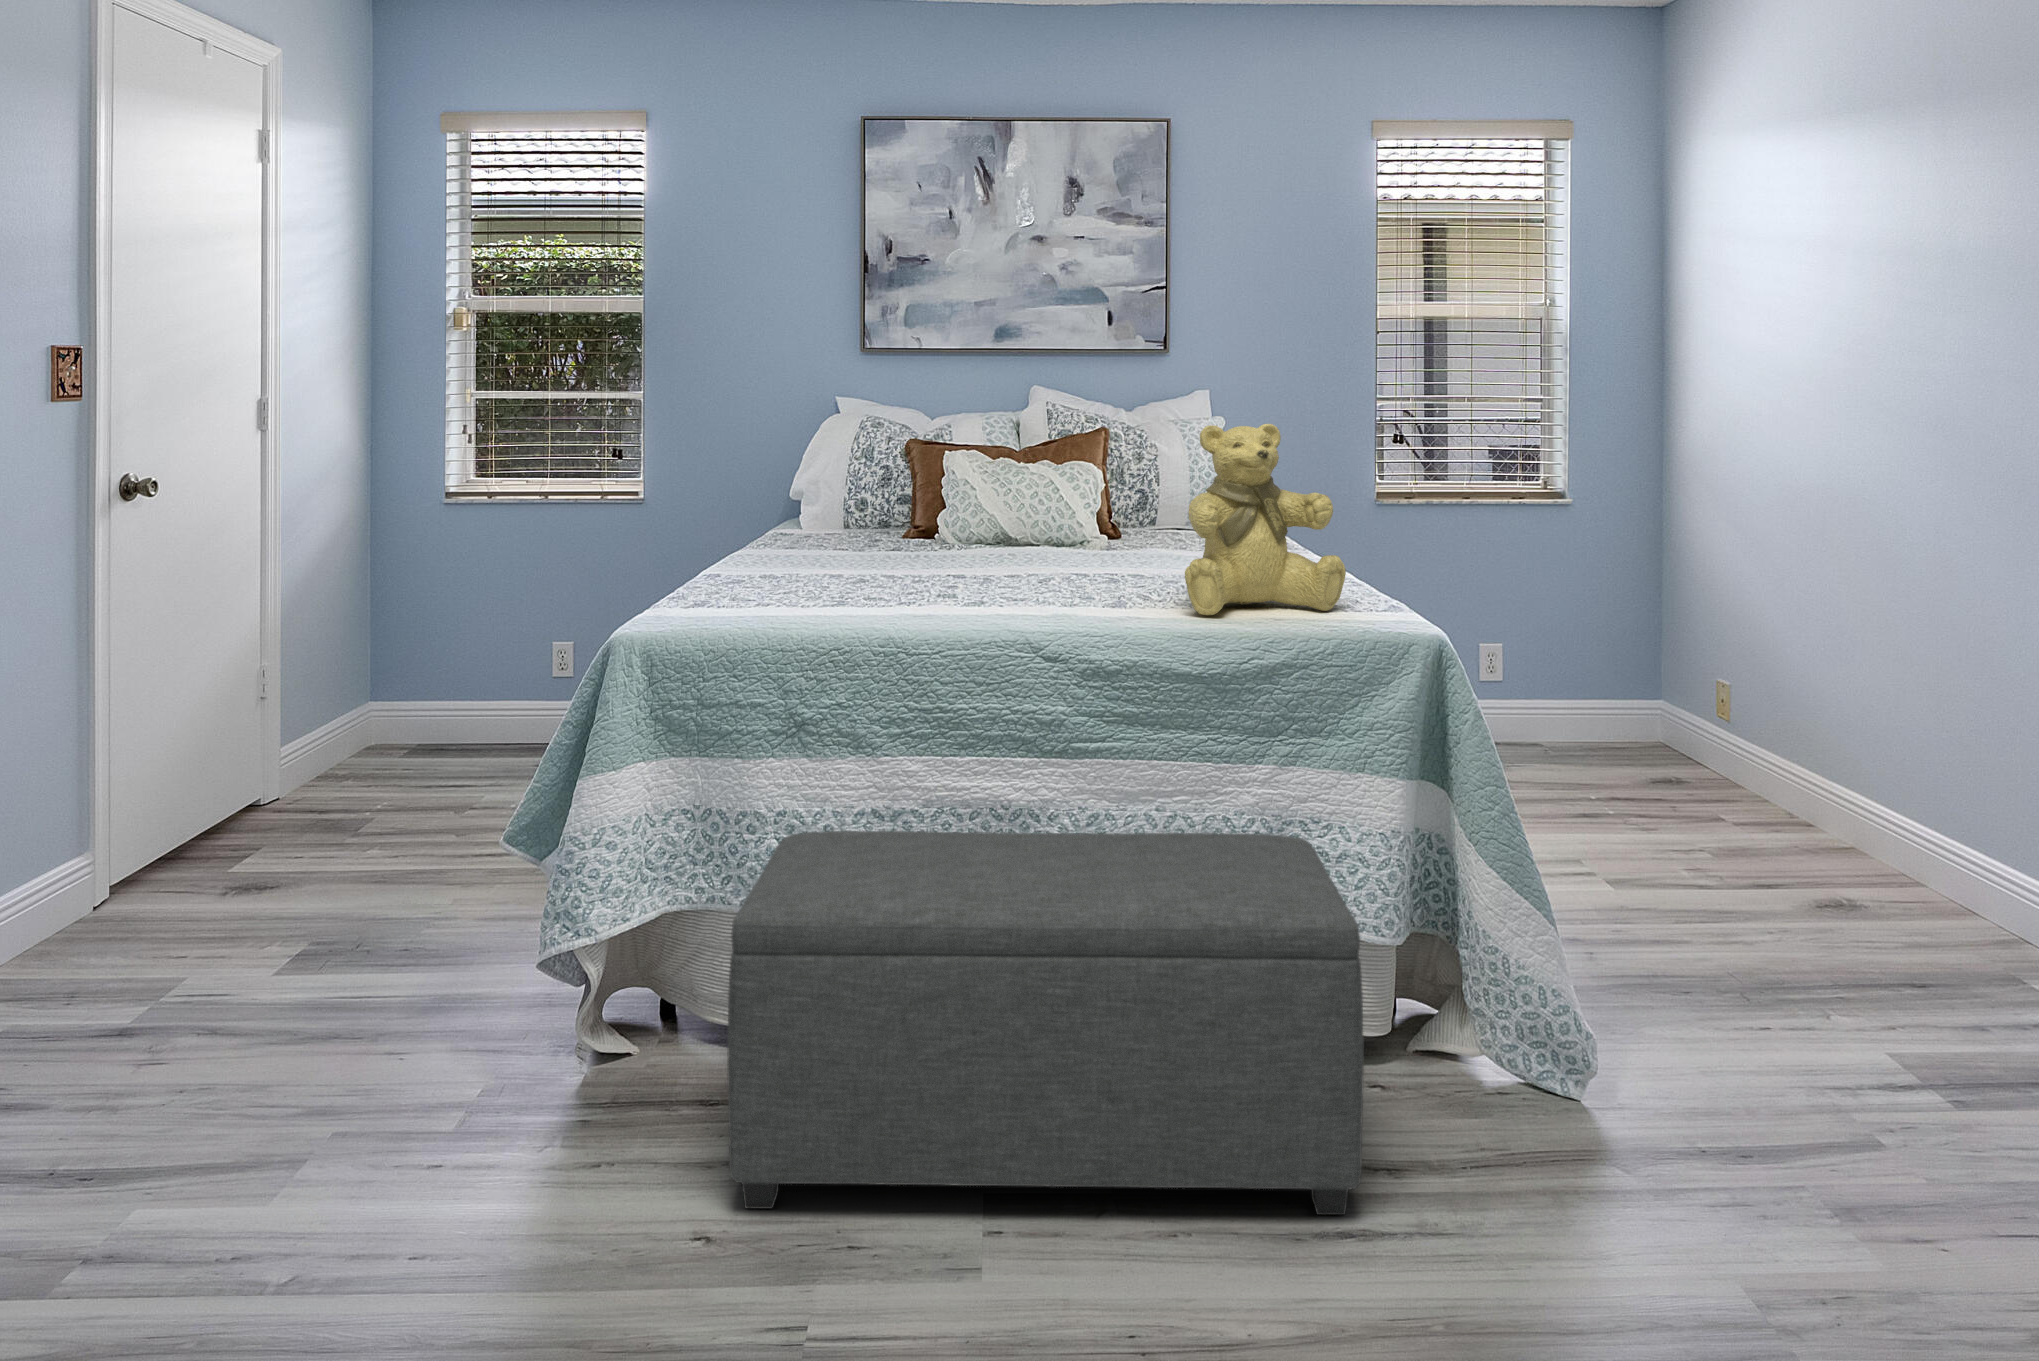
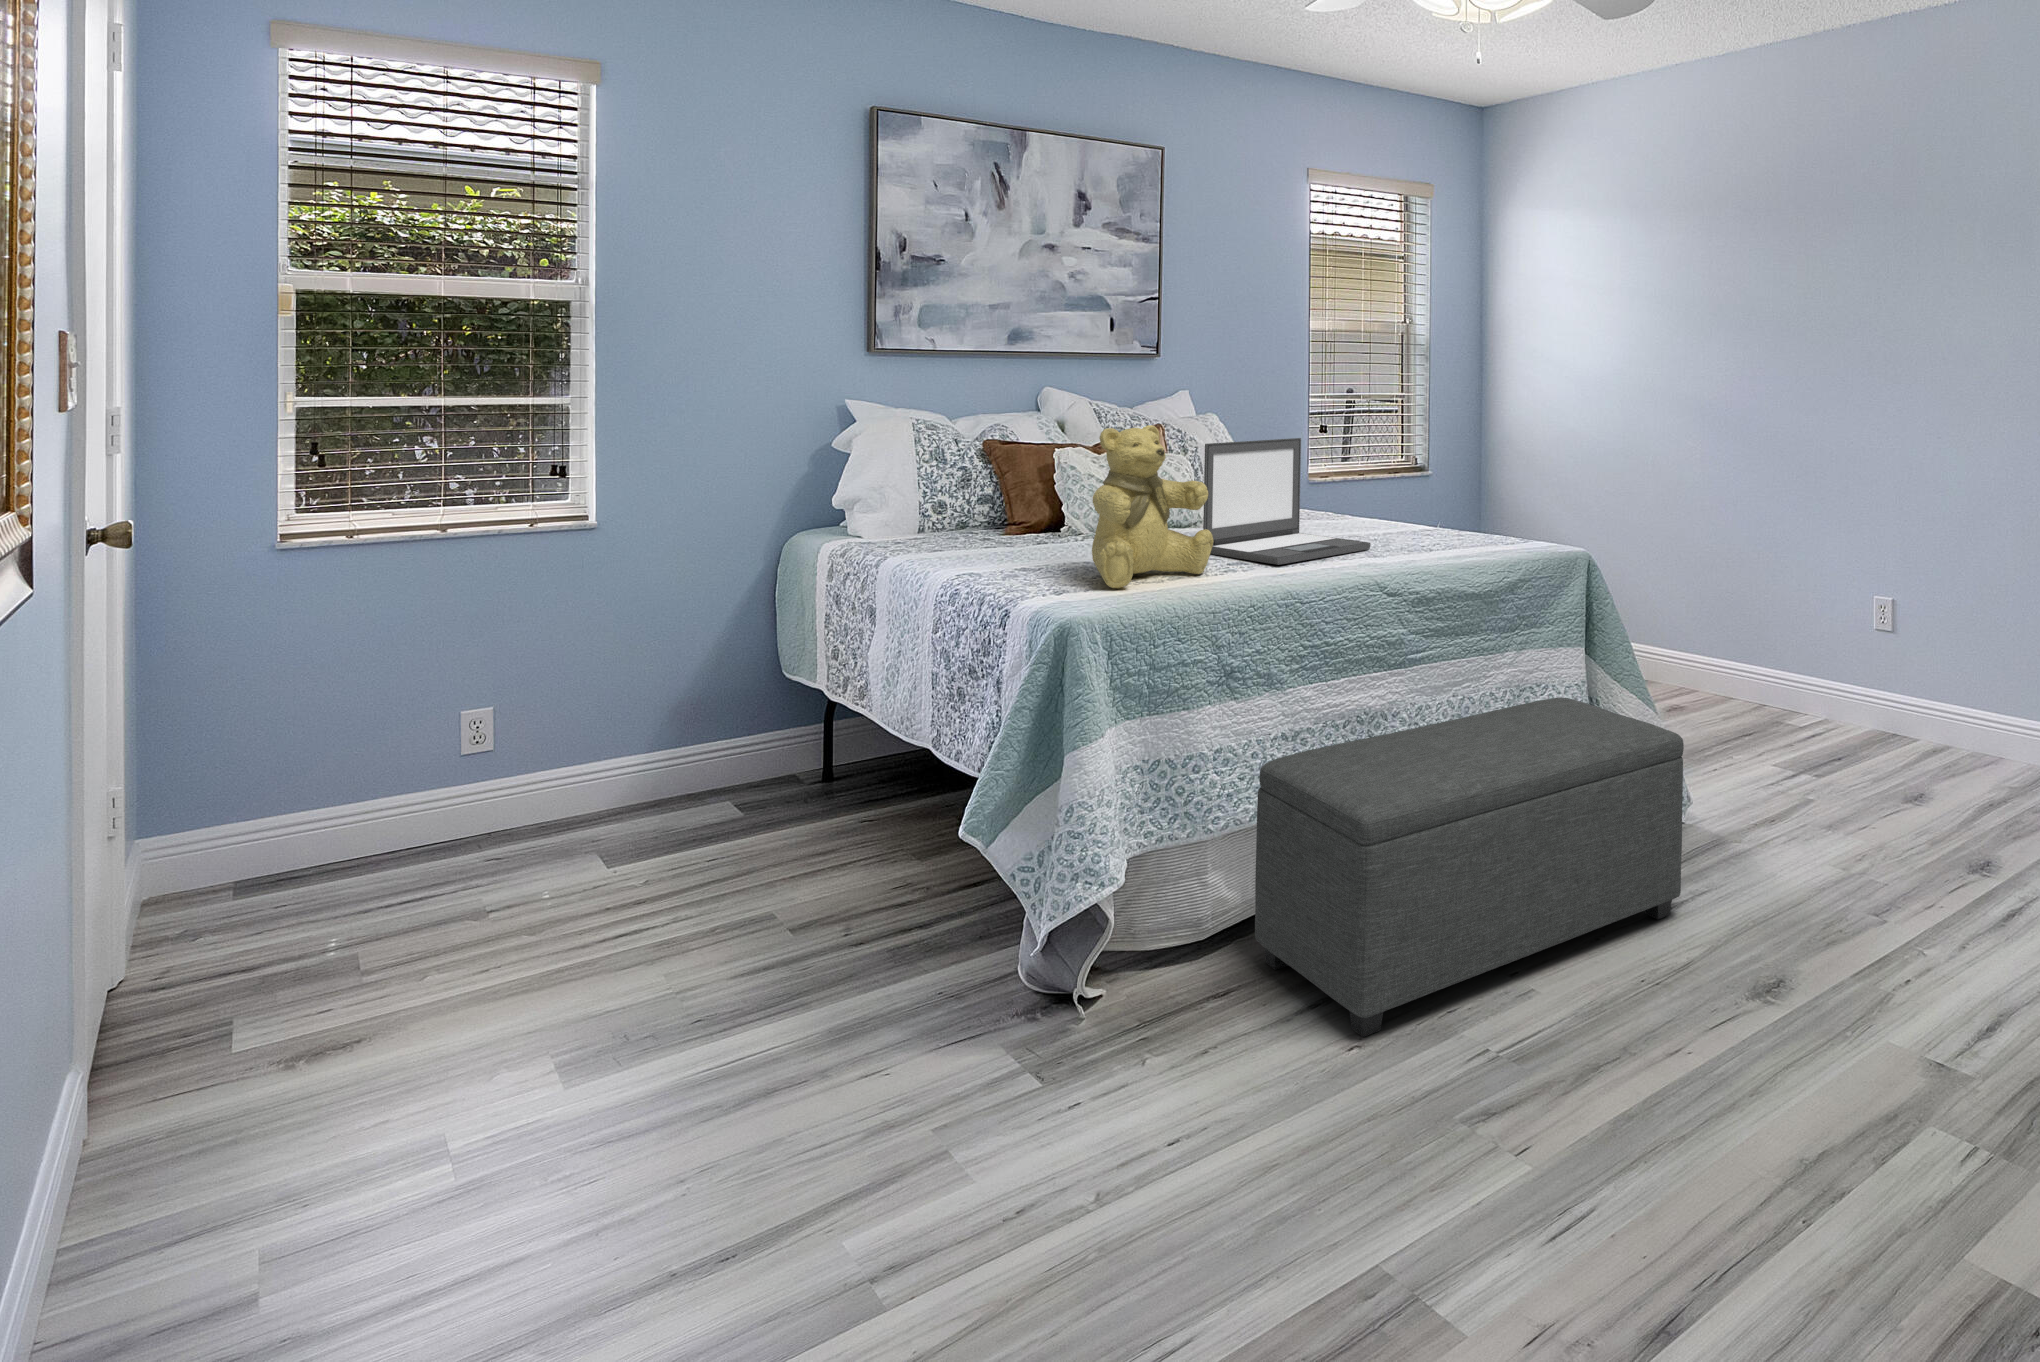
teddy bear: present [1185,424,1346,615] -> present [1092,425,1213,588]
laptop: none [941,449,1137,602] -> present [1203,438,1370,565]

